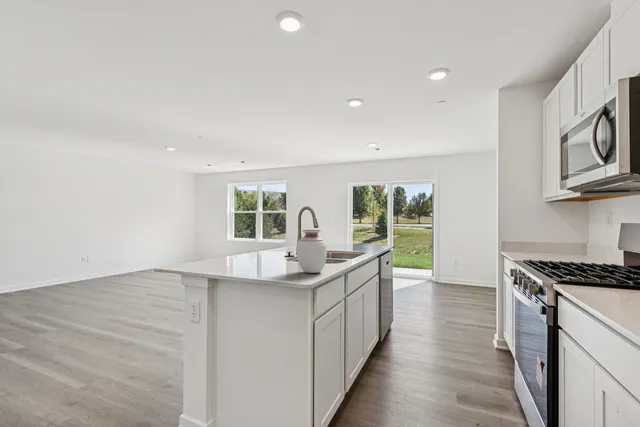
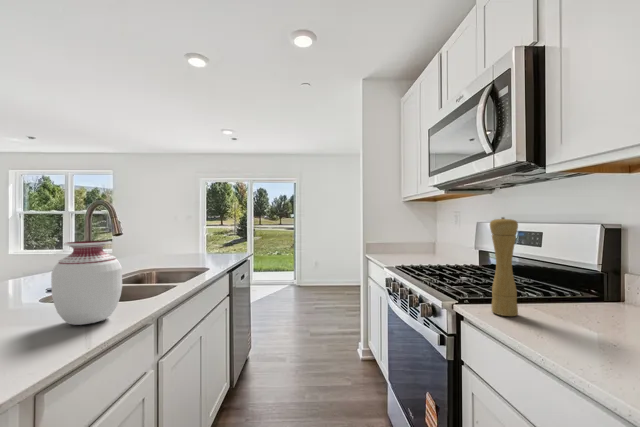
pepper mill: none [582,219,607,294] -> present [490,217,518,316]

